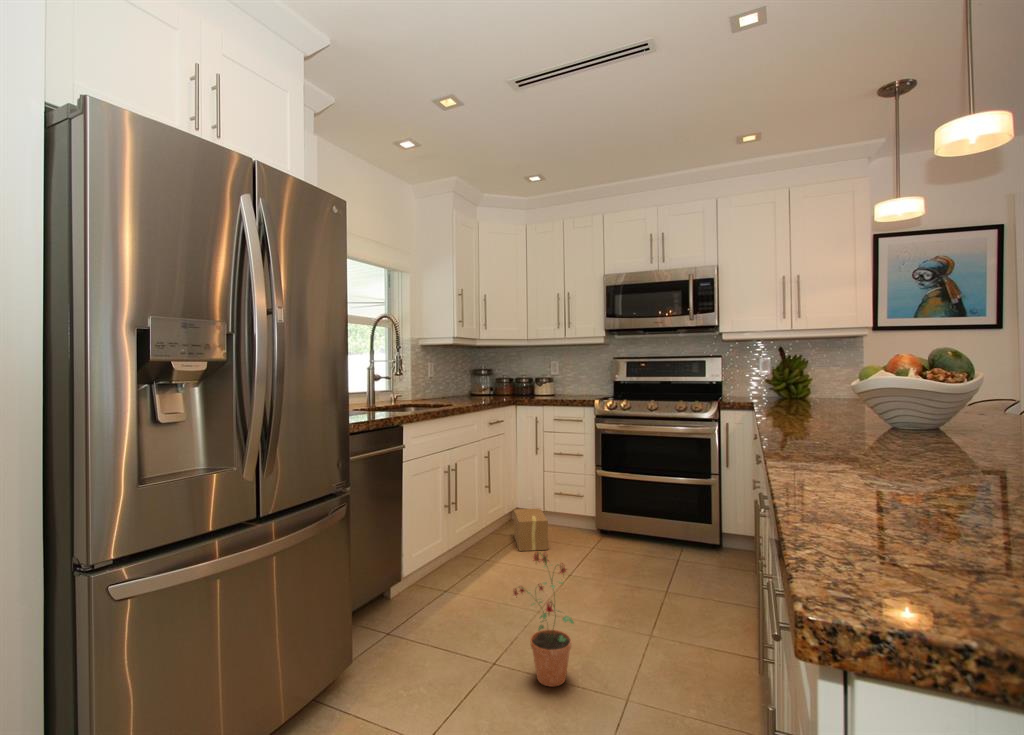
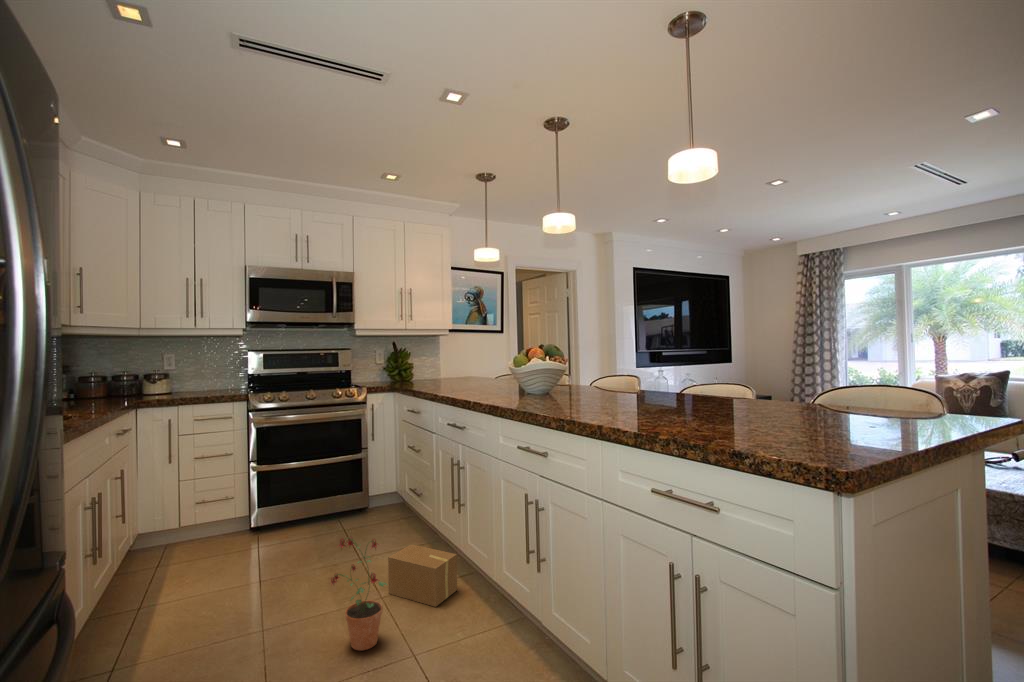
cardboard box: present [514,508,548,551] -> present [388,544,457,607]

